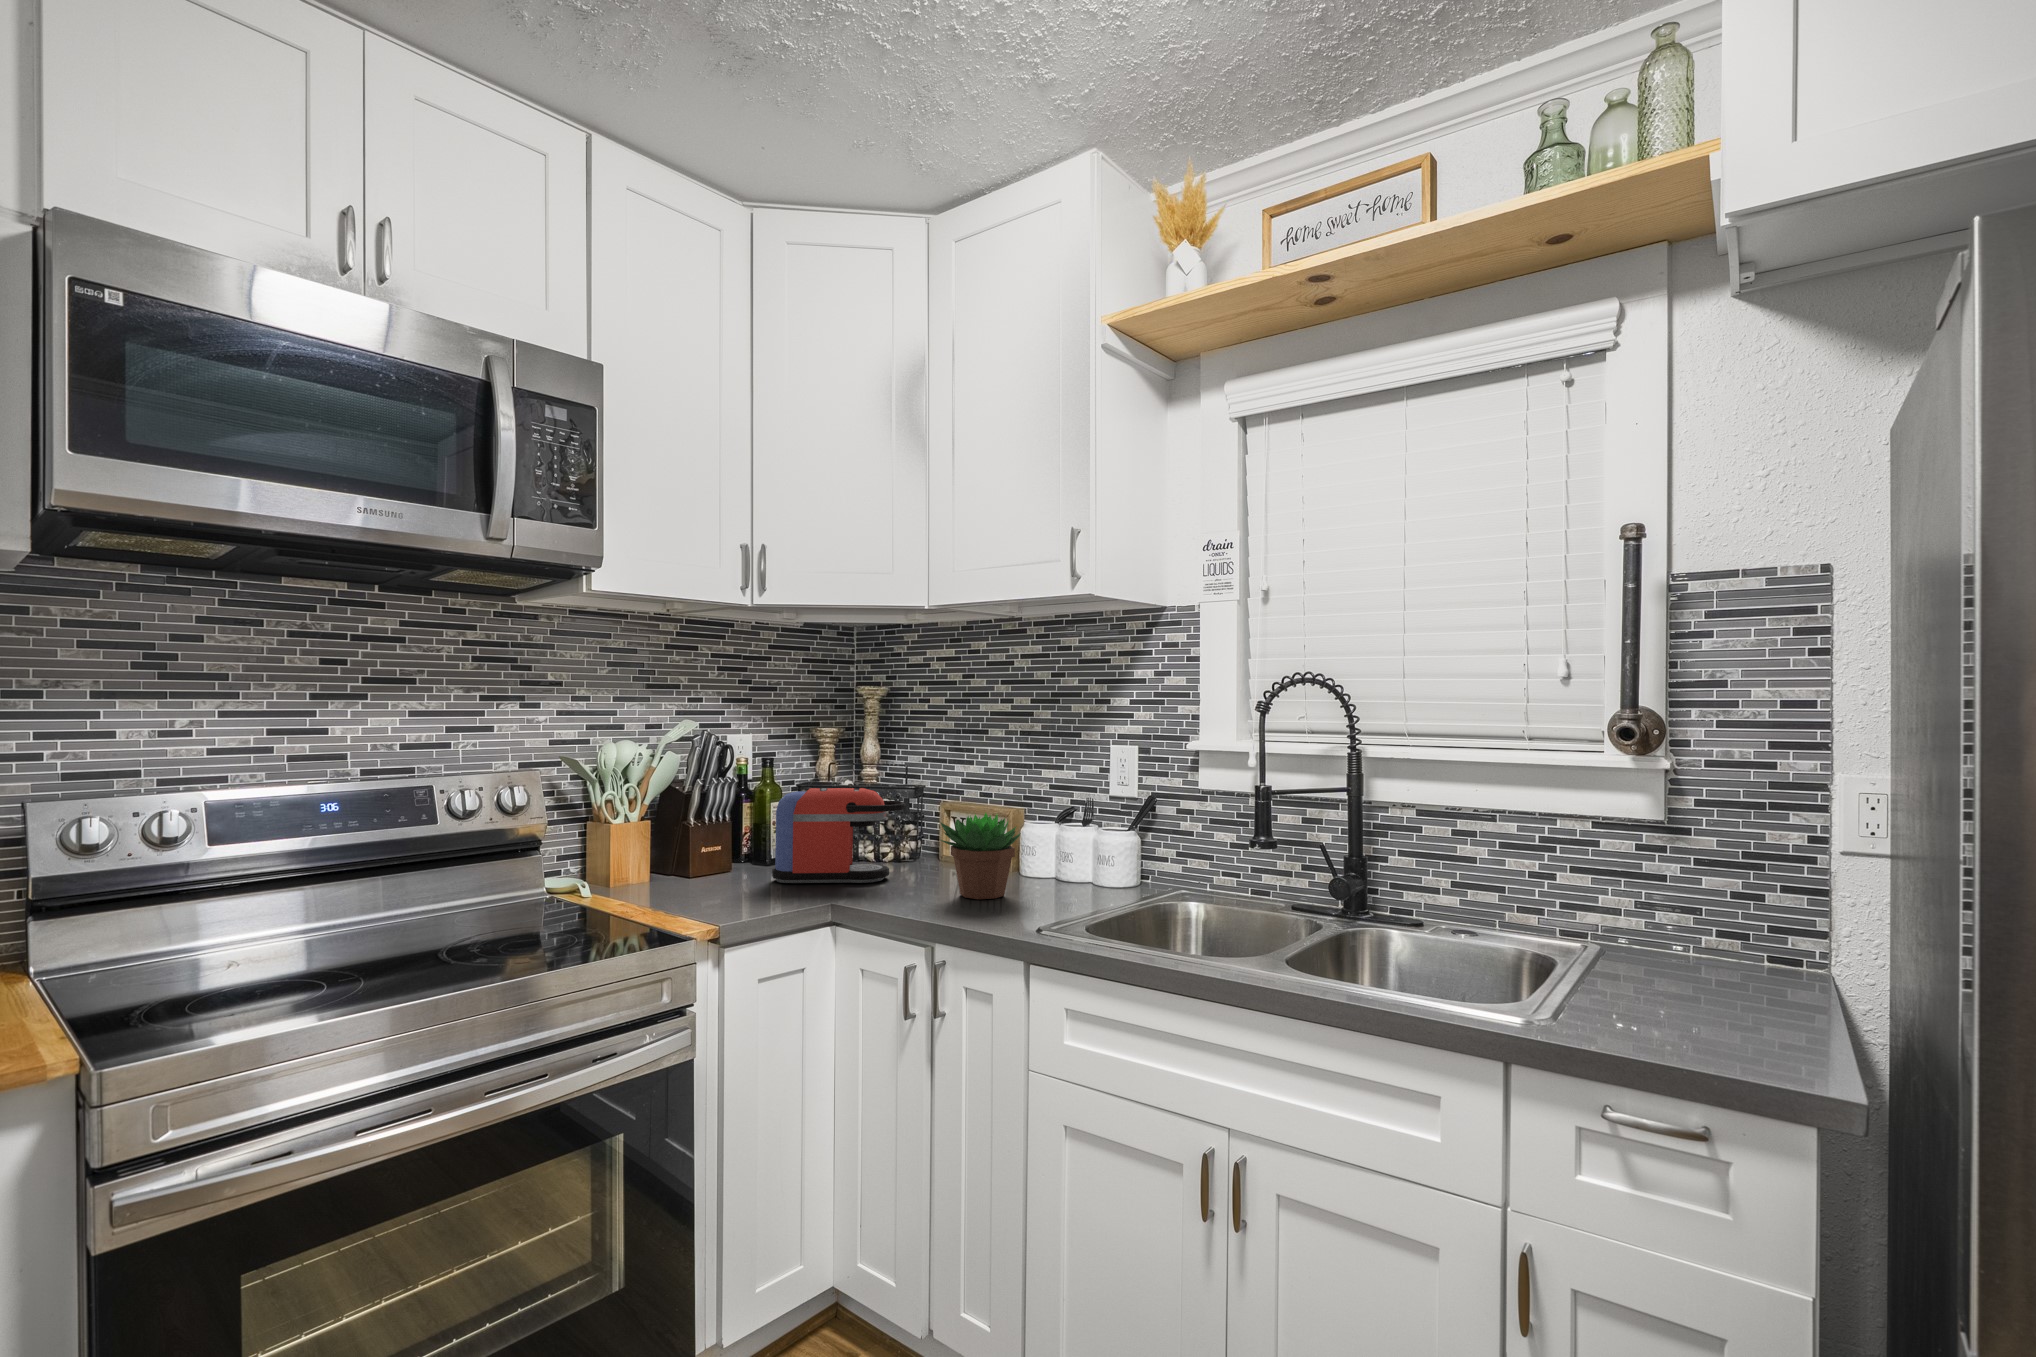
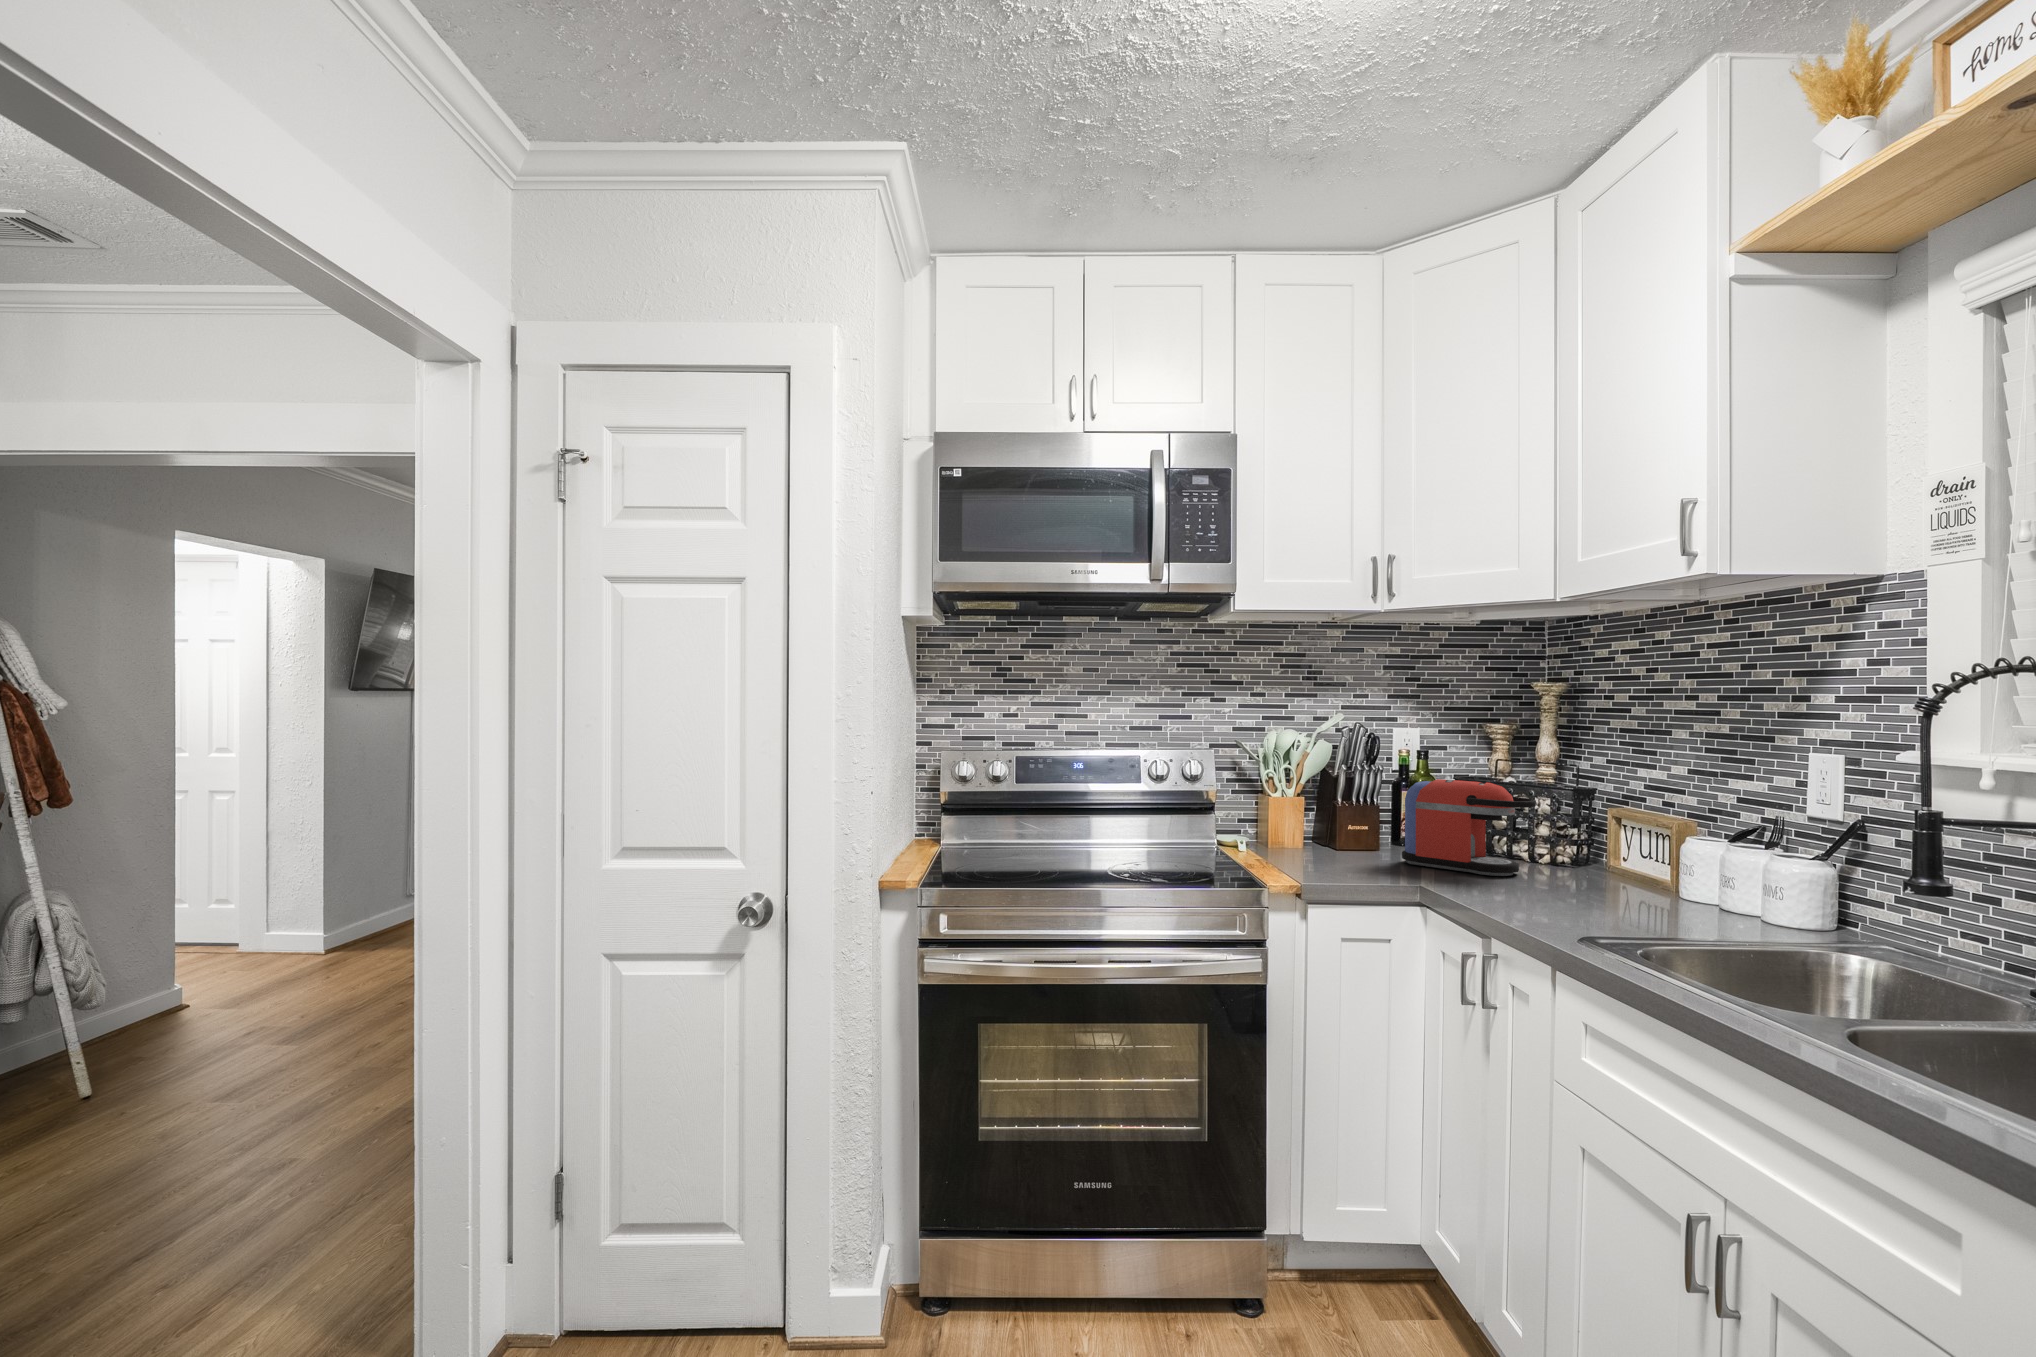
succulent plant: present [941,813,1021,899] -> none [1539,816,1640,909]

